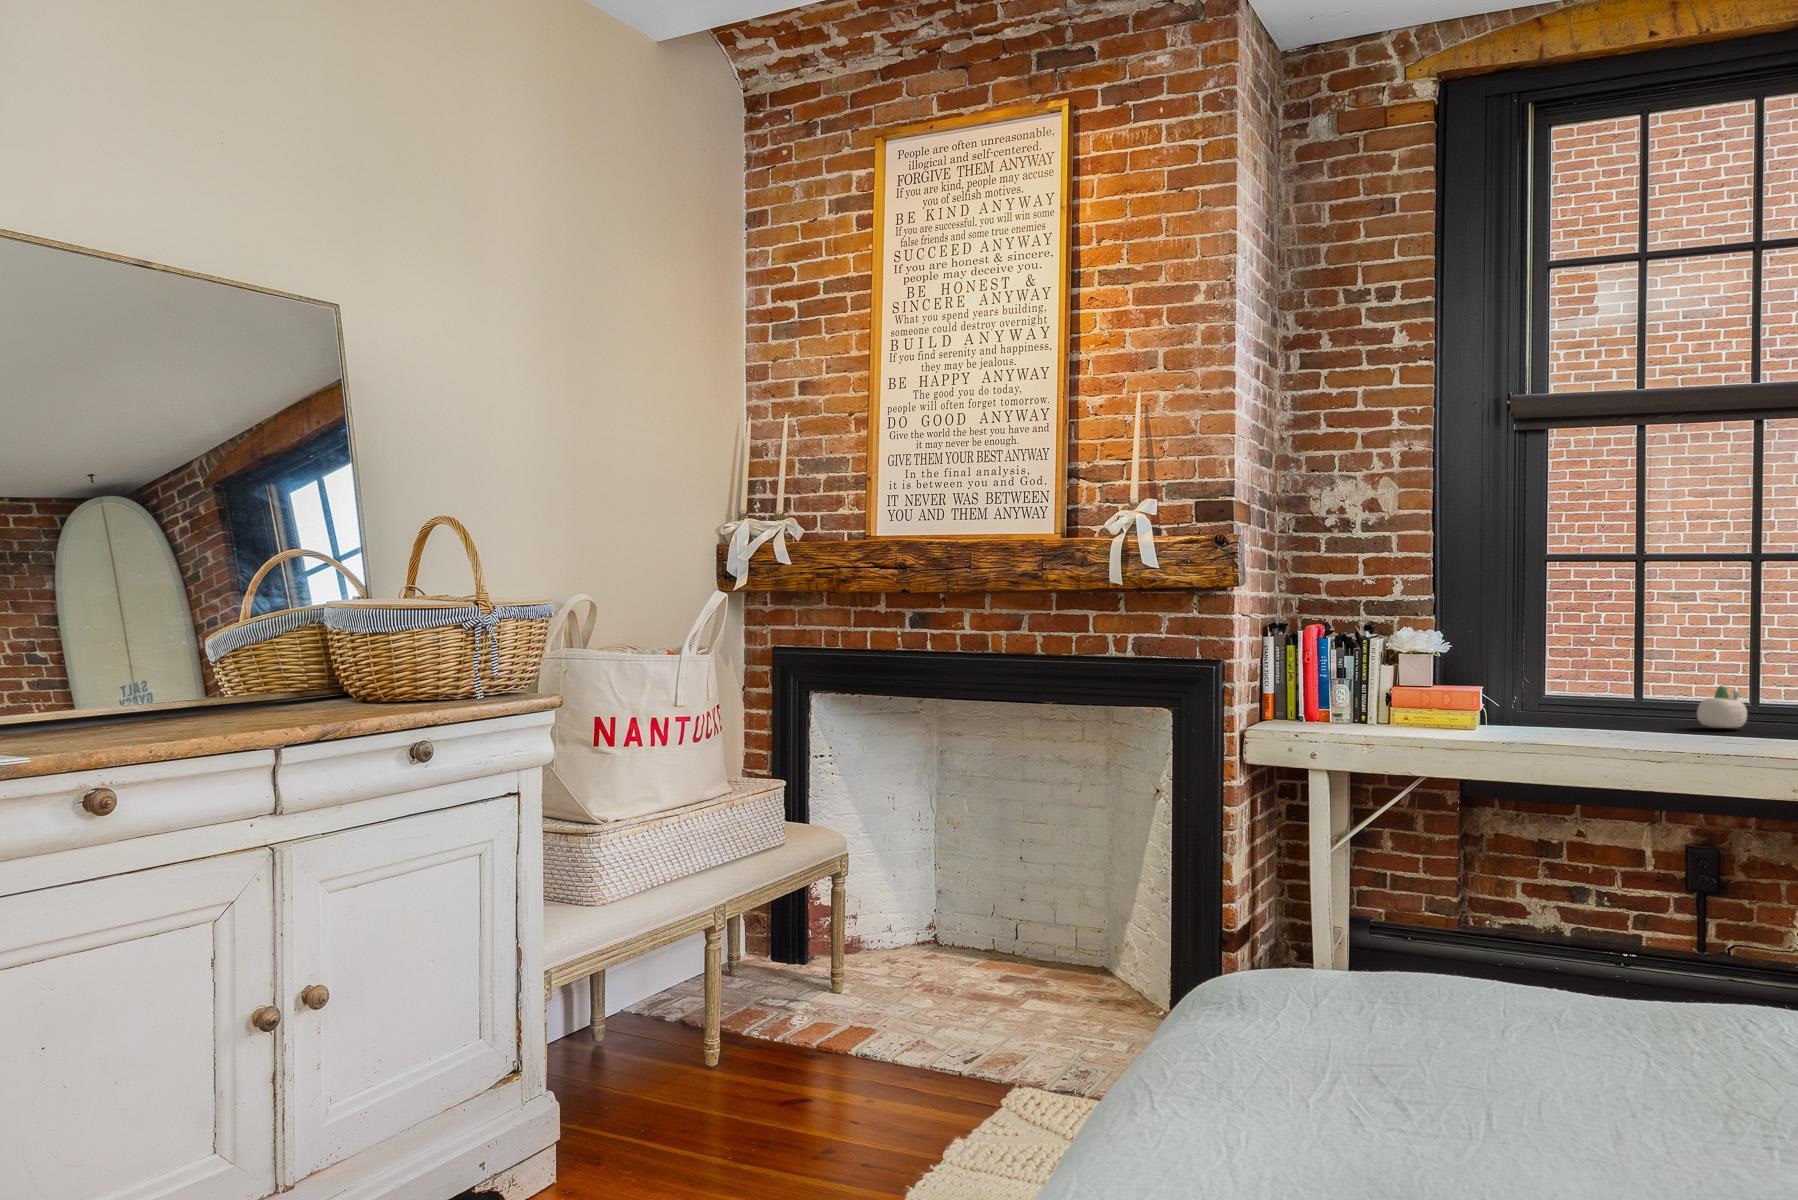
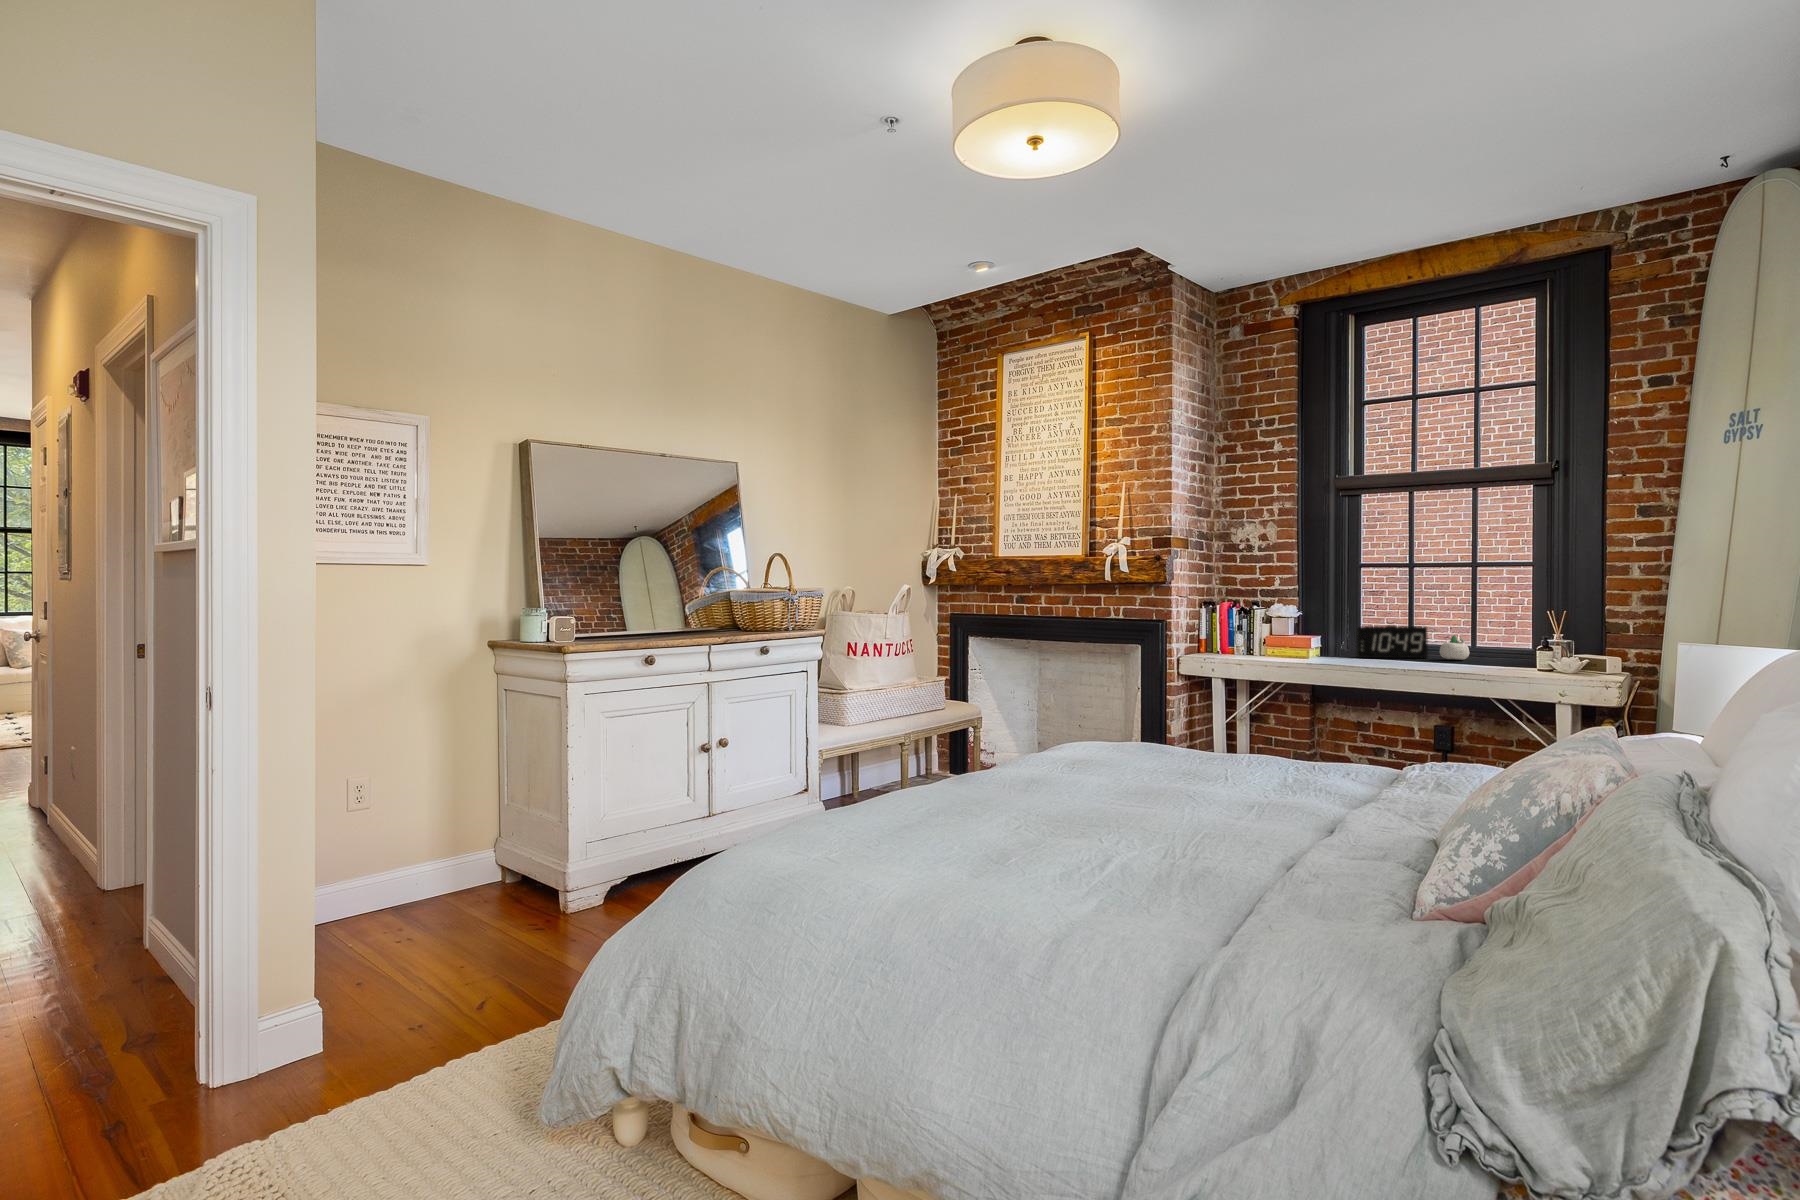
alarm clock: none [1544,668,1670,727] -> present [1356,625,1428,658]

